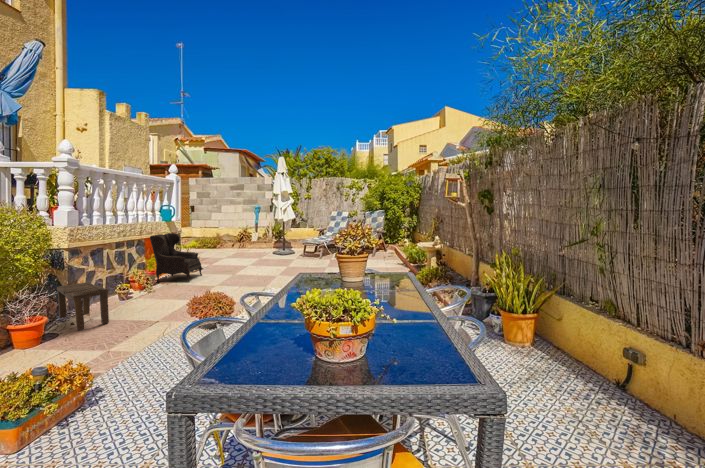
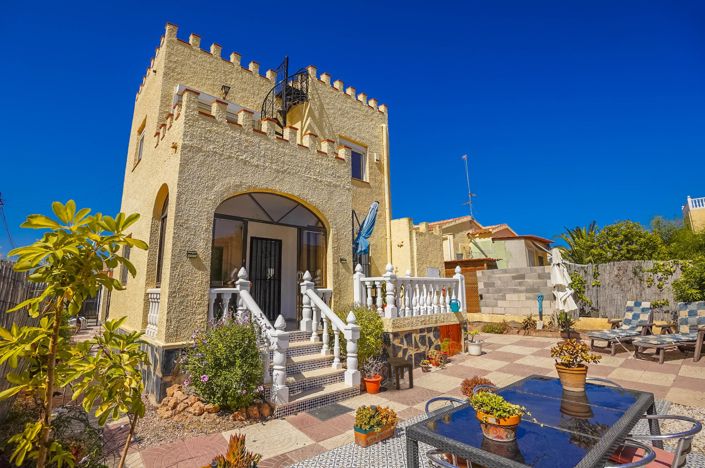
armchair: present [150,233,202,282] -> none [442,322,483,364]

